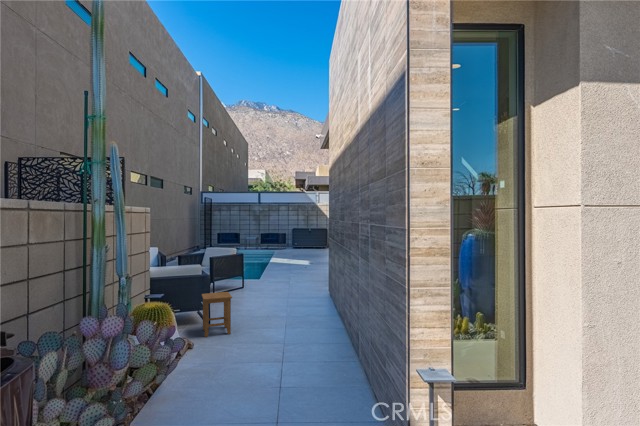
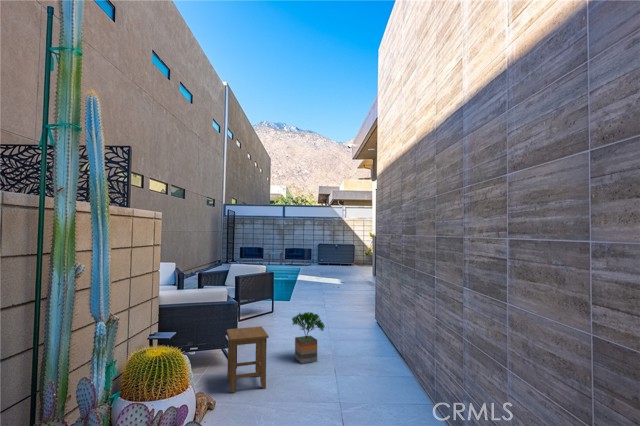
potted tree: none [252,282,278,320] -> present [292,312,325,364]

